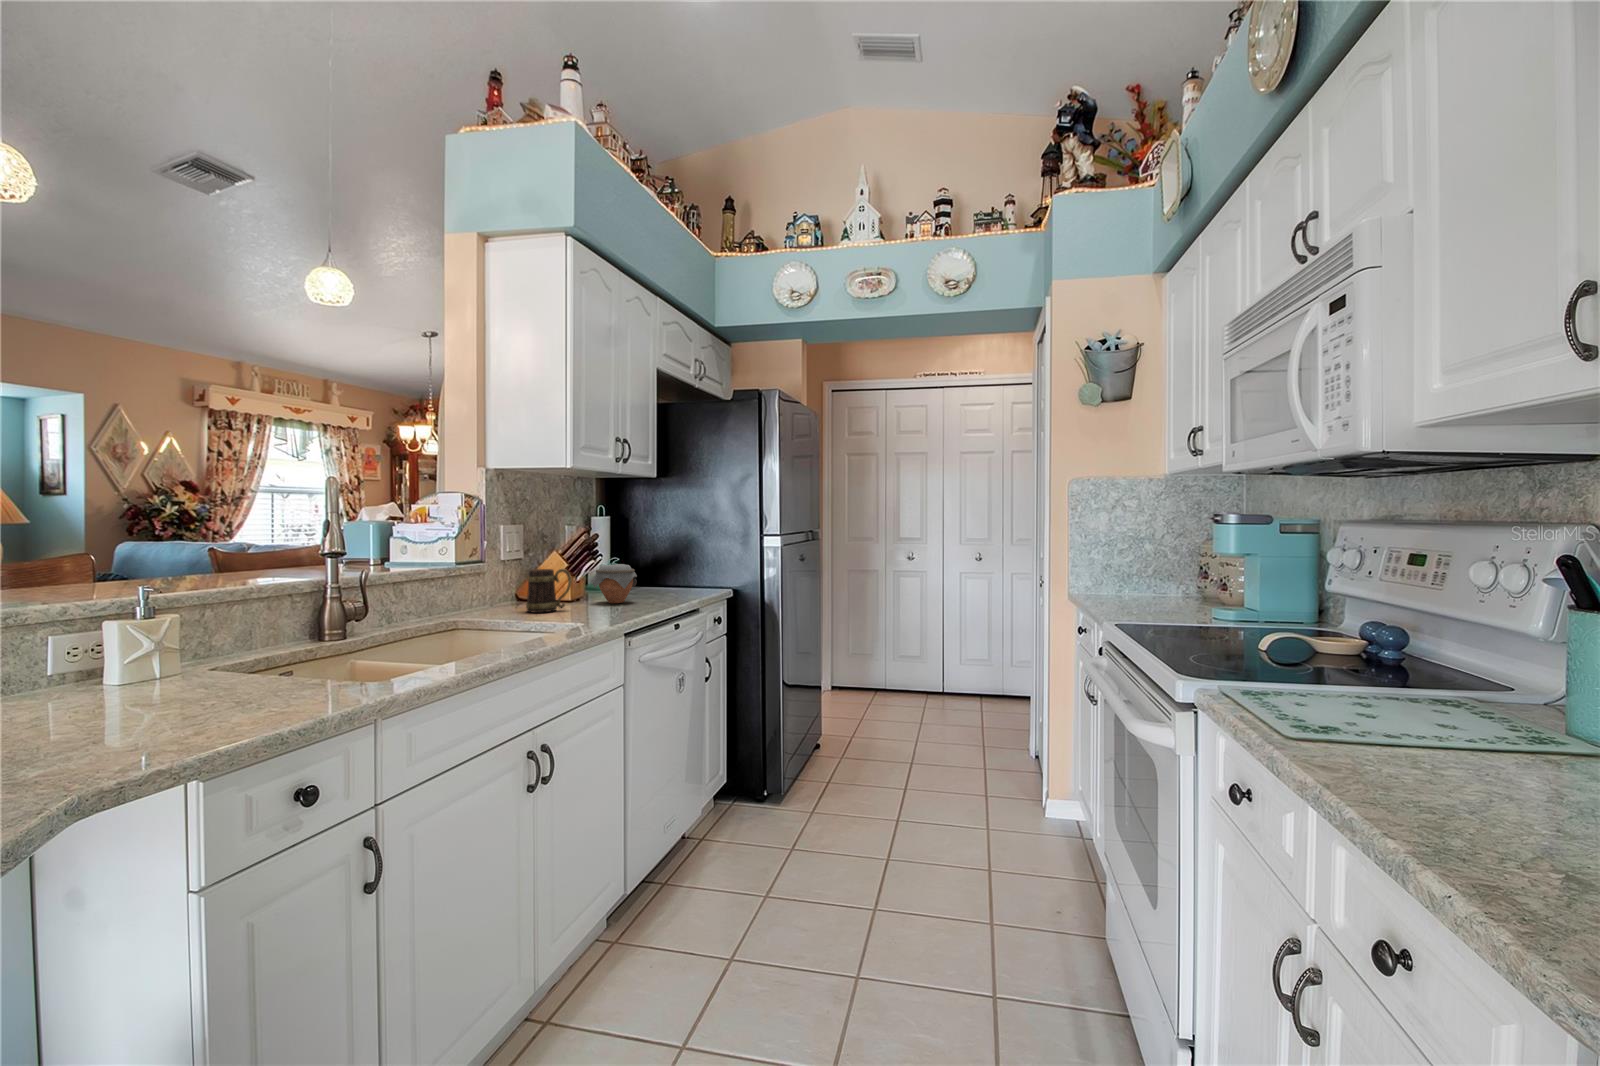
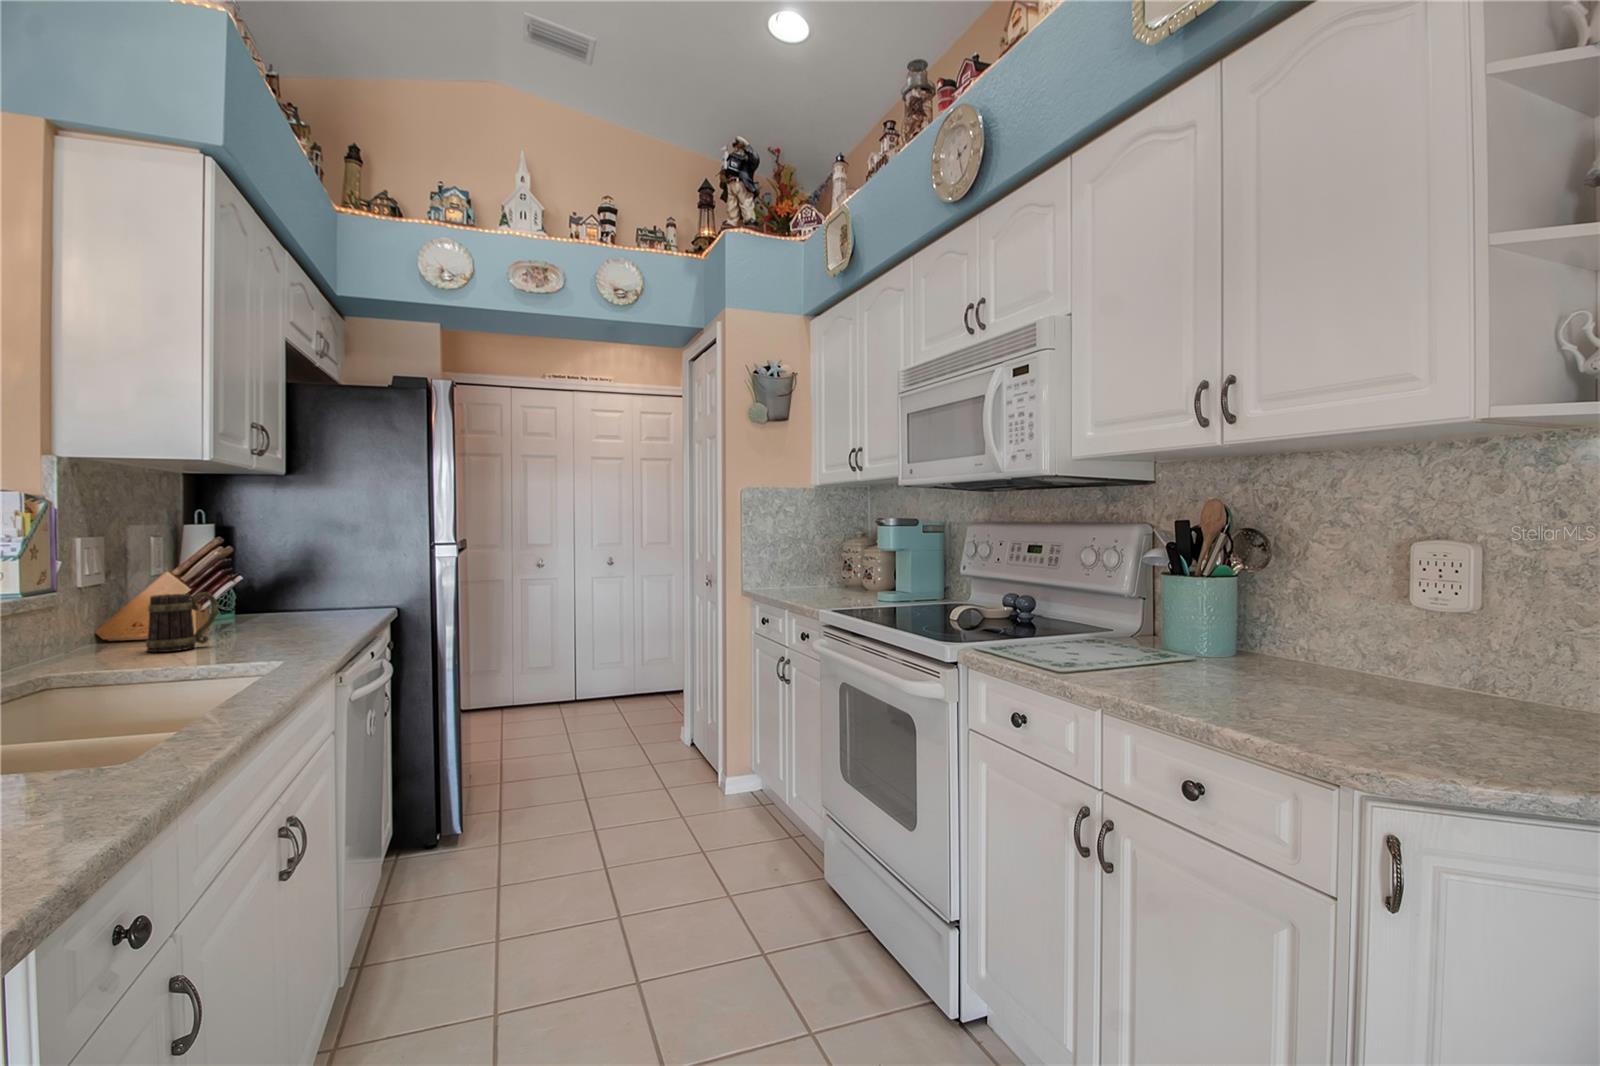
jar: present [591,564,637,603] -> none [230,584,298,634]

